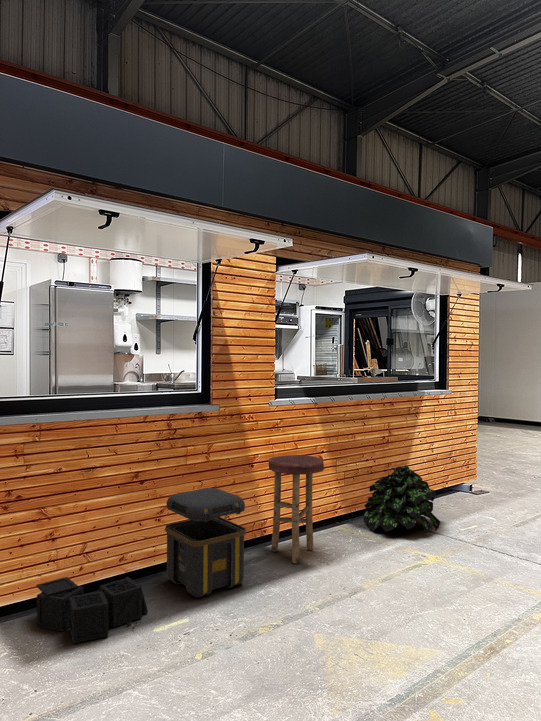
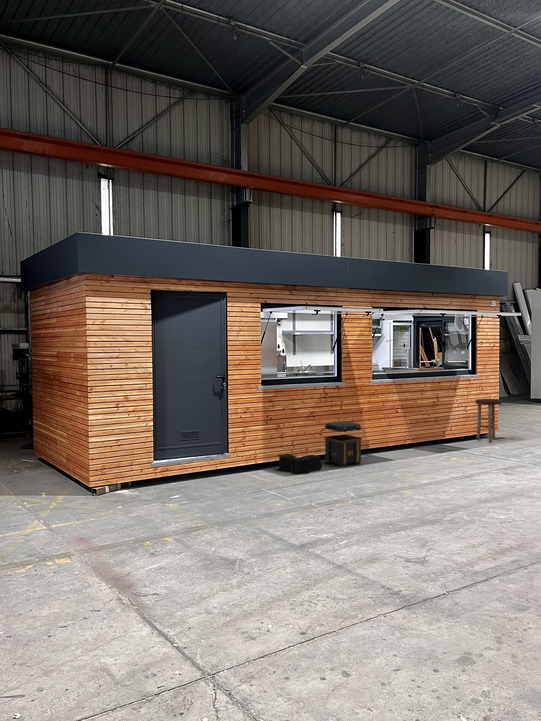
stool: present [268,455,325,563] -> present [476,399,501,442]
potted plant: present [364,466,440,535] -> none [422,416,463,451]

